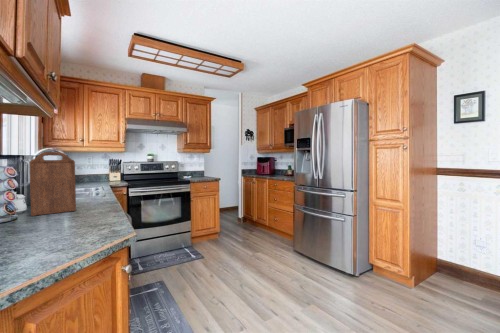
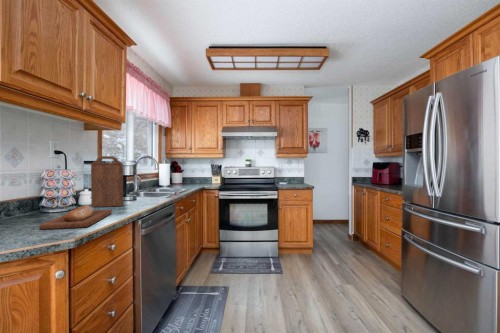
bread loaf: none [39,212,108,243] -> present [39,205,112,229]

